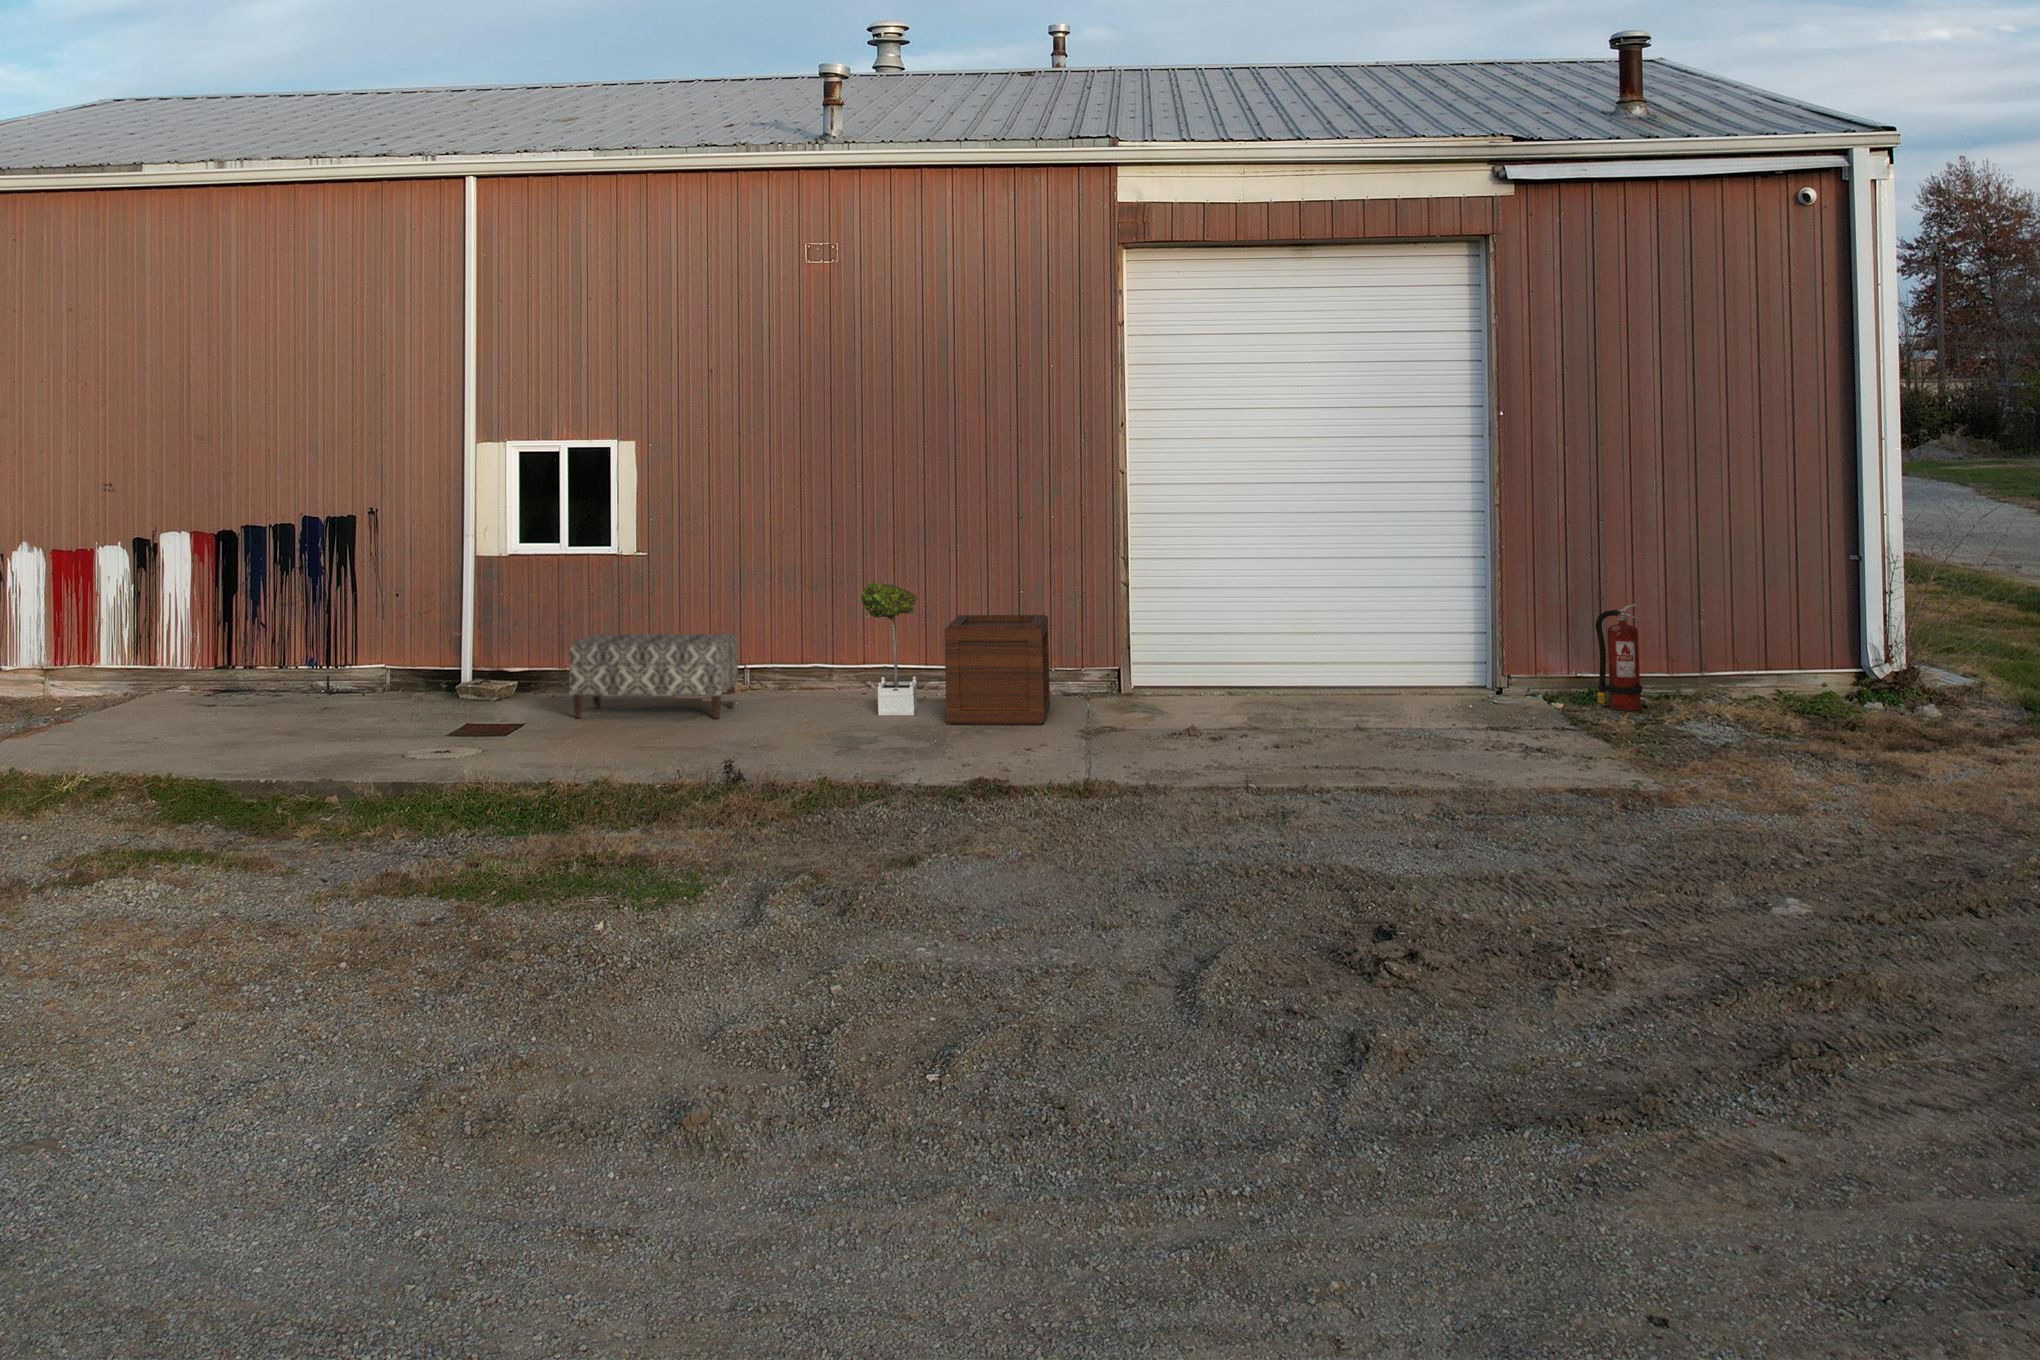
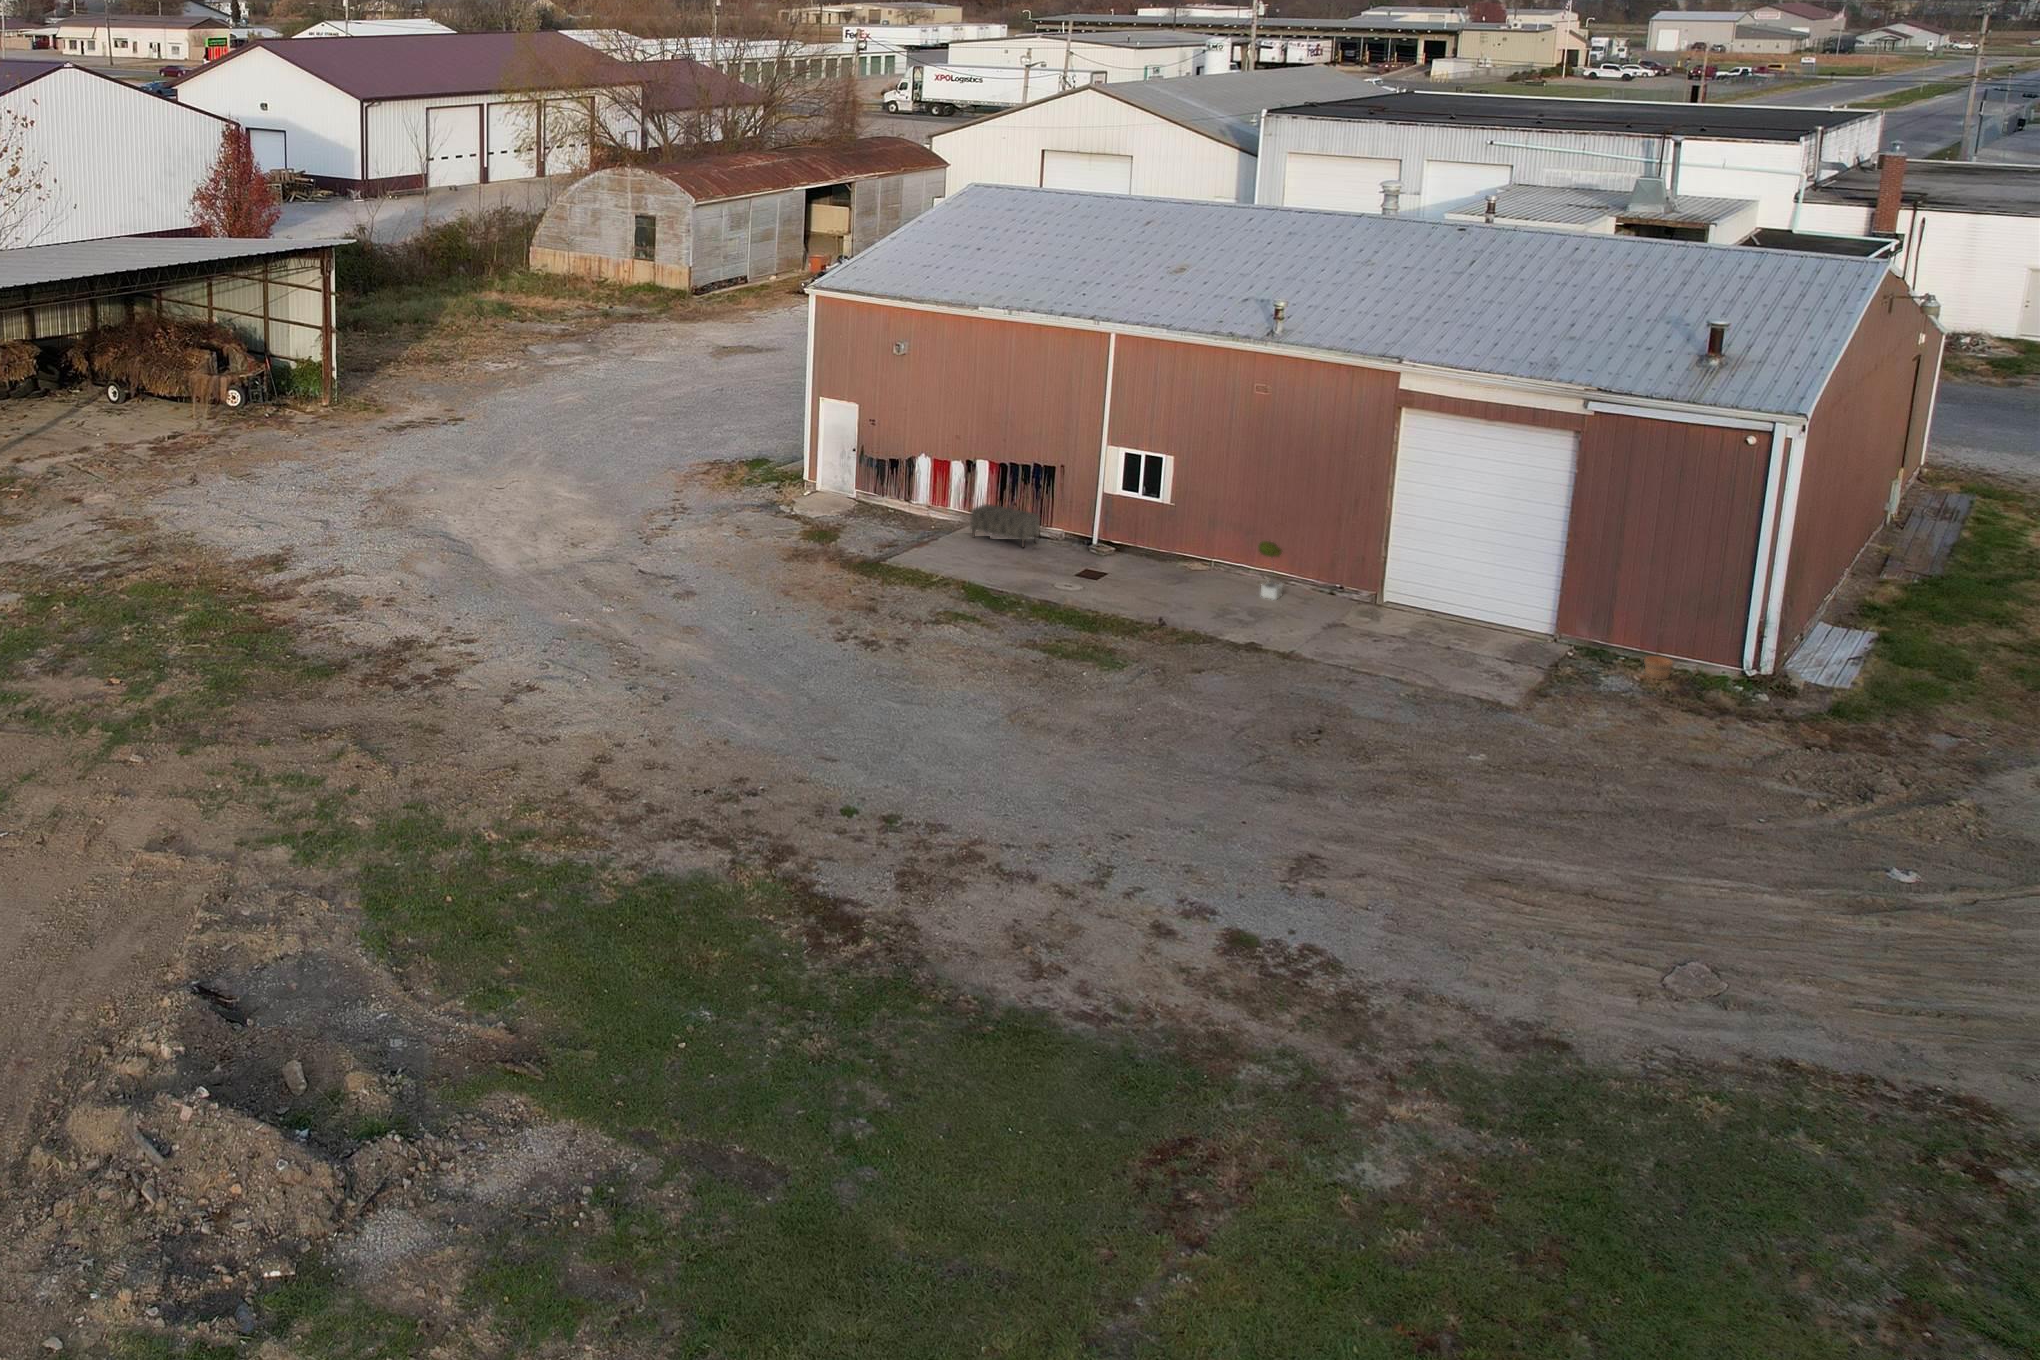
fire extinguisher: present [1595,604,1642,711] -> none [1597,619,1622,667]
wooden crate: present [945,615,1050,725] -> none [1283,560,1344,617]
bench: present [569,634,738,718] -> present [970,504,1040,546]
bucket: none [1698,670,1759,715] -> present [1644,656,1673,680]

